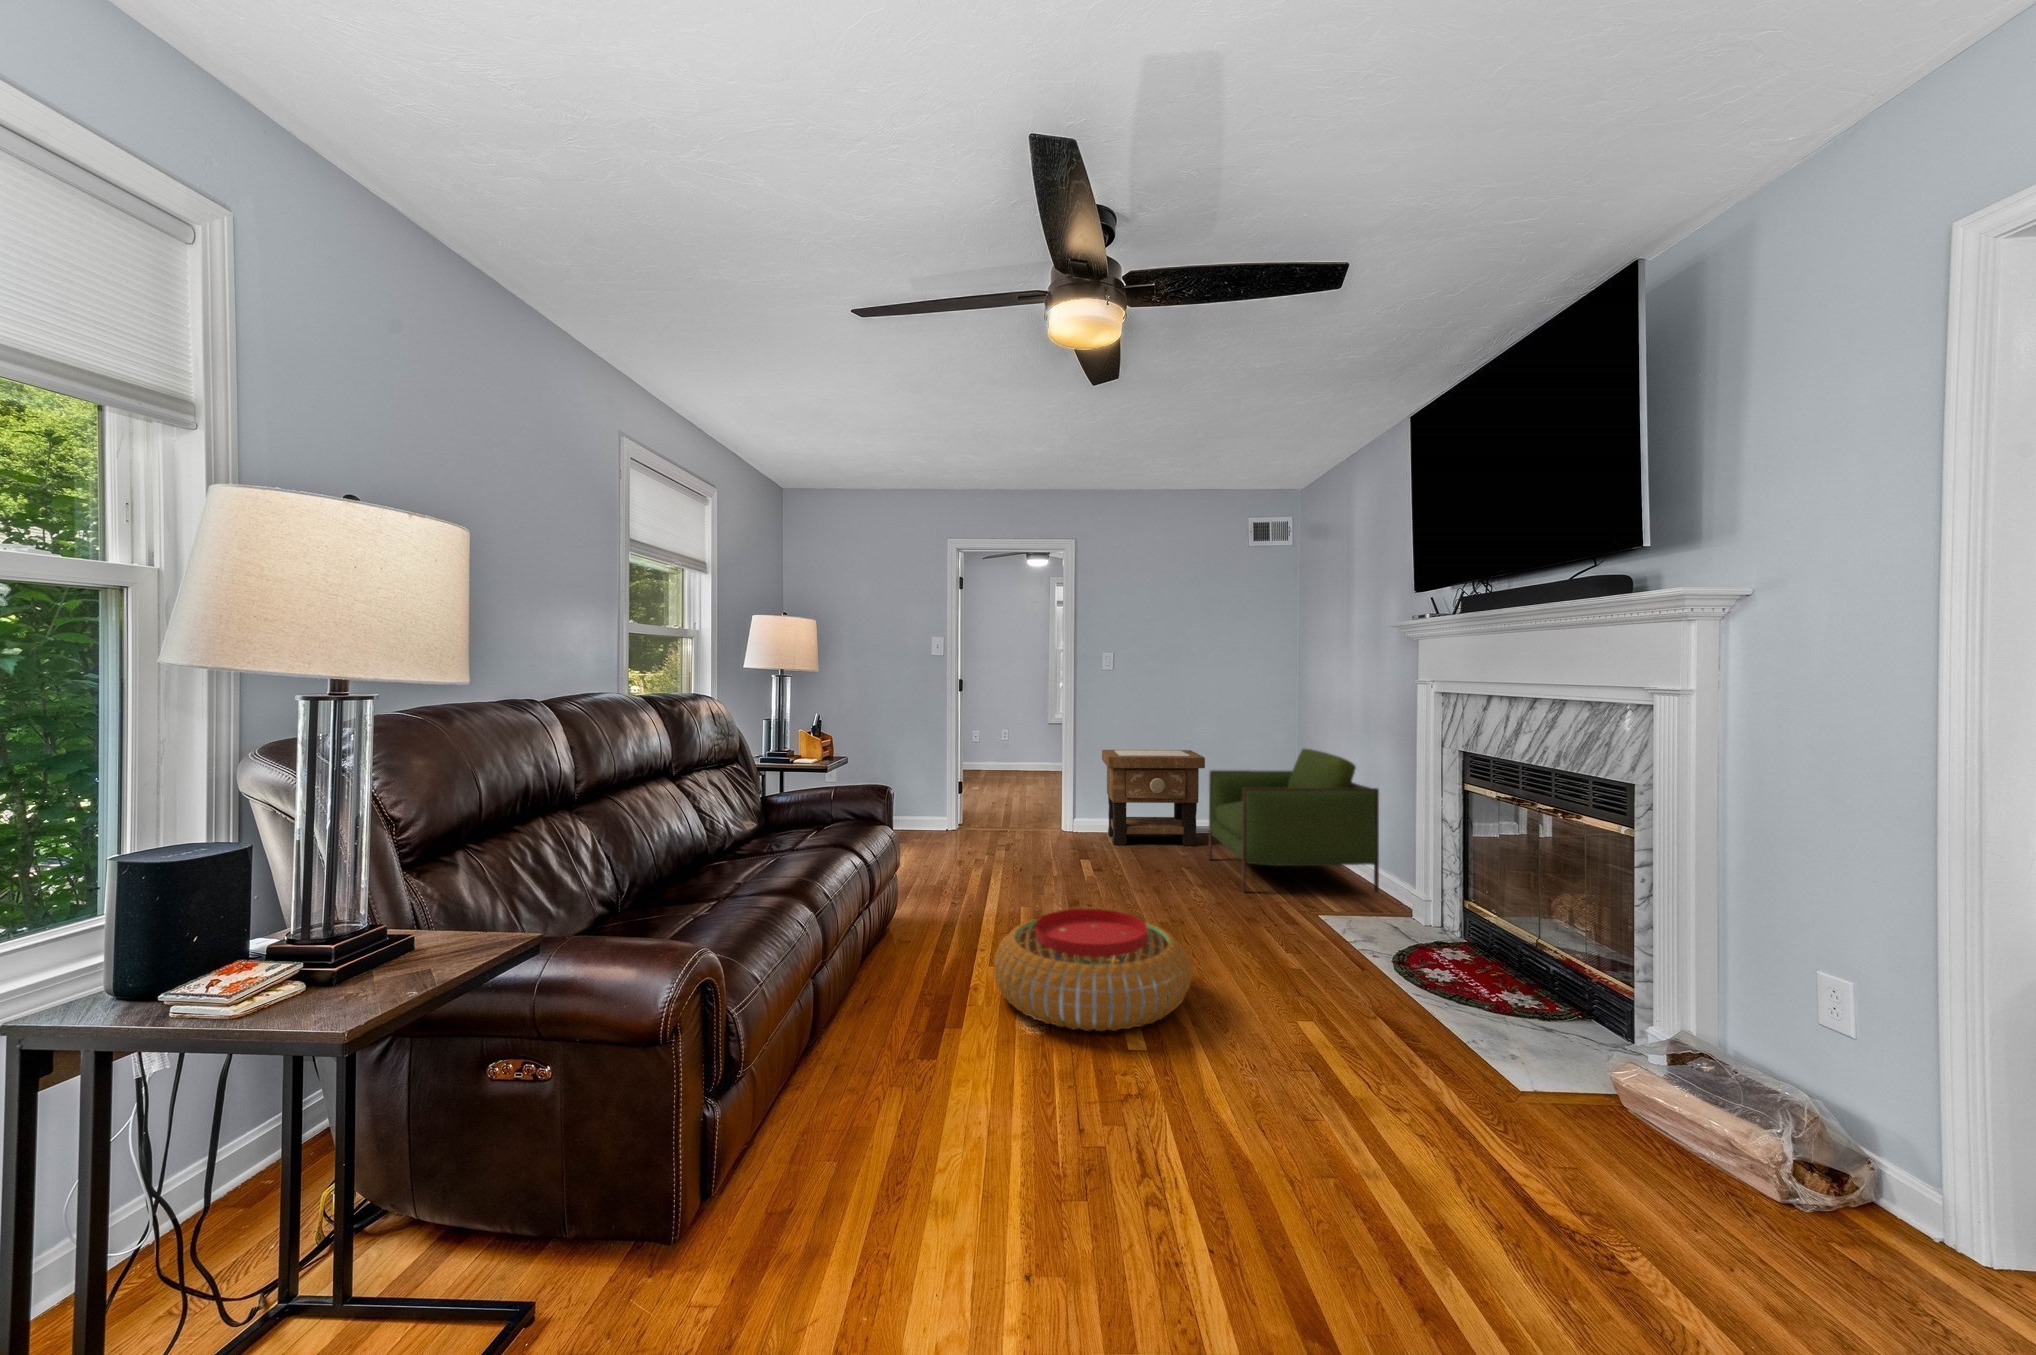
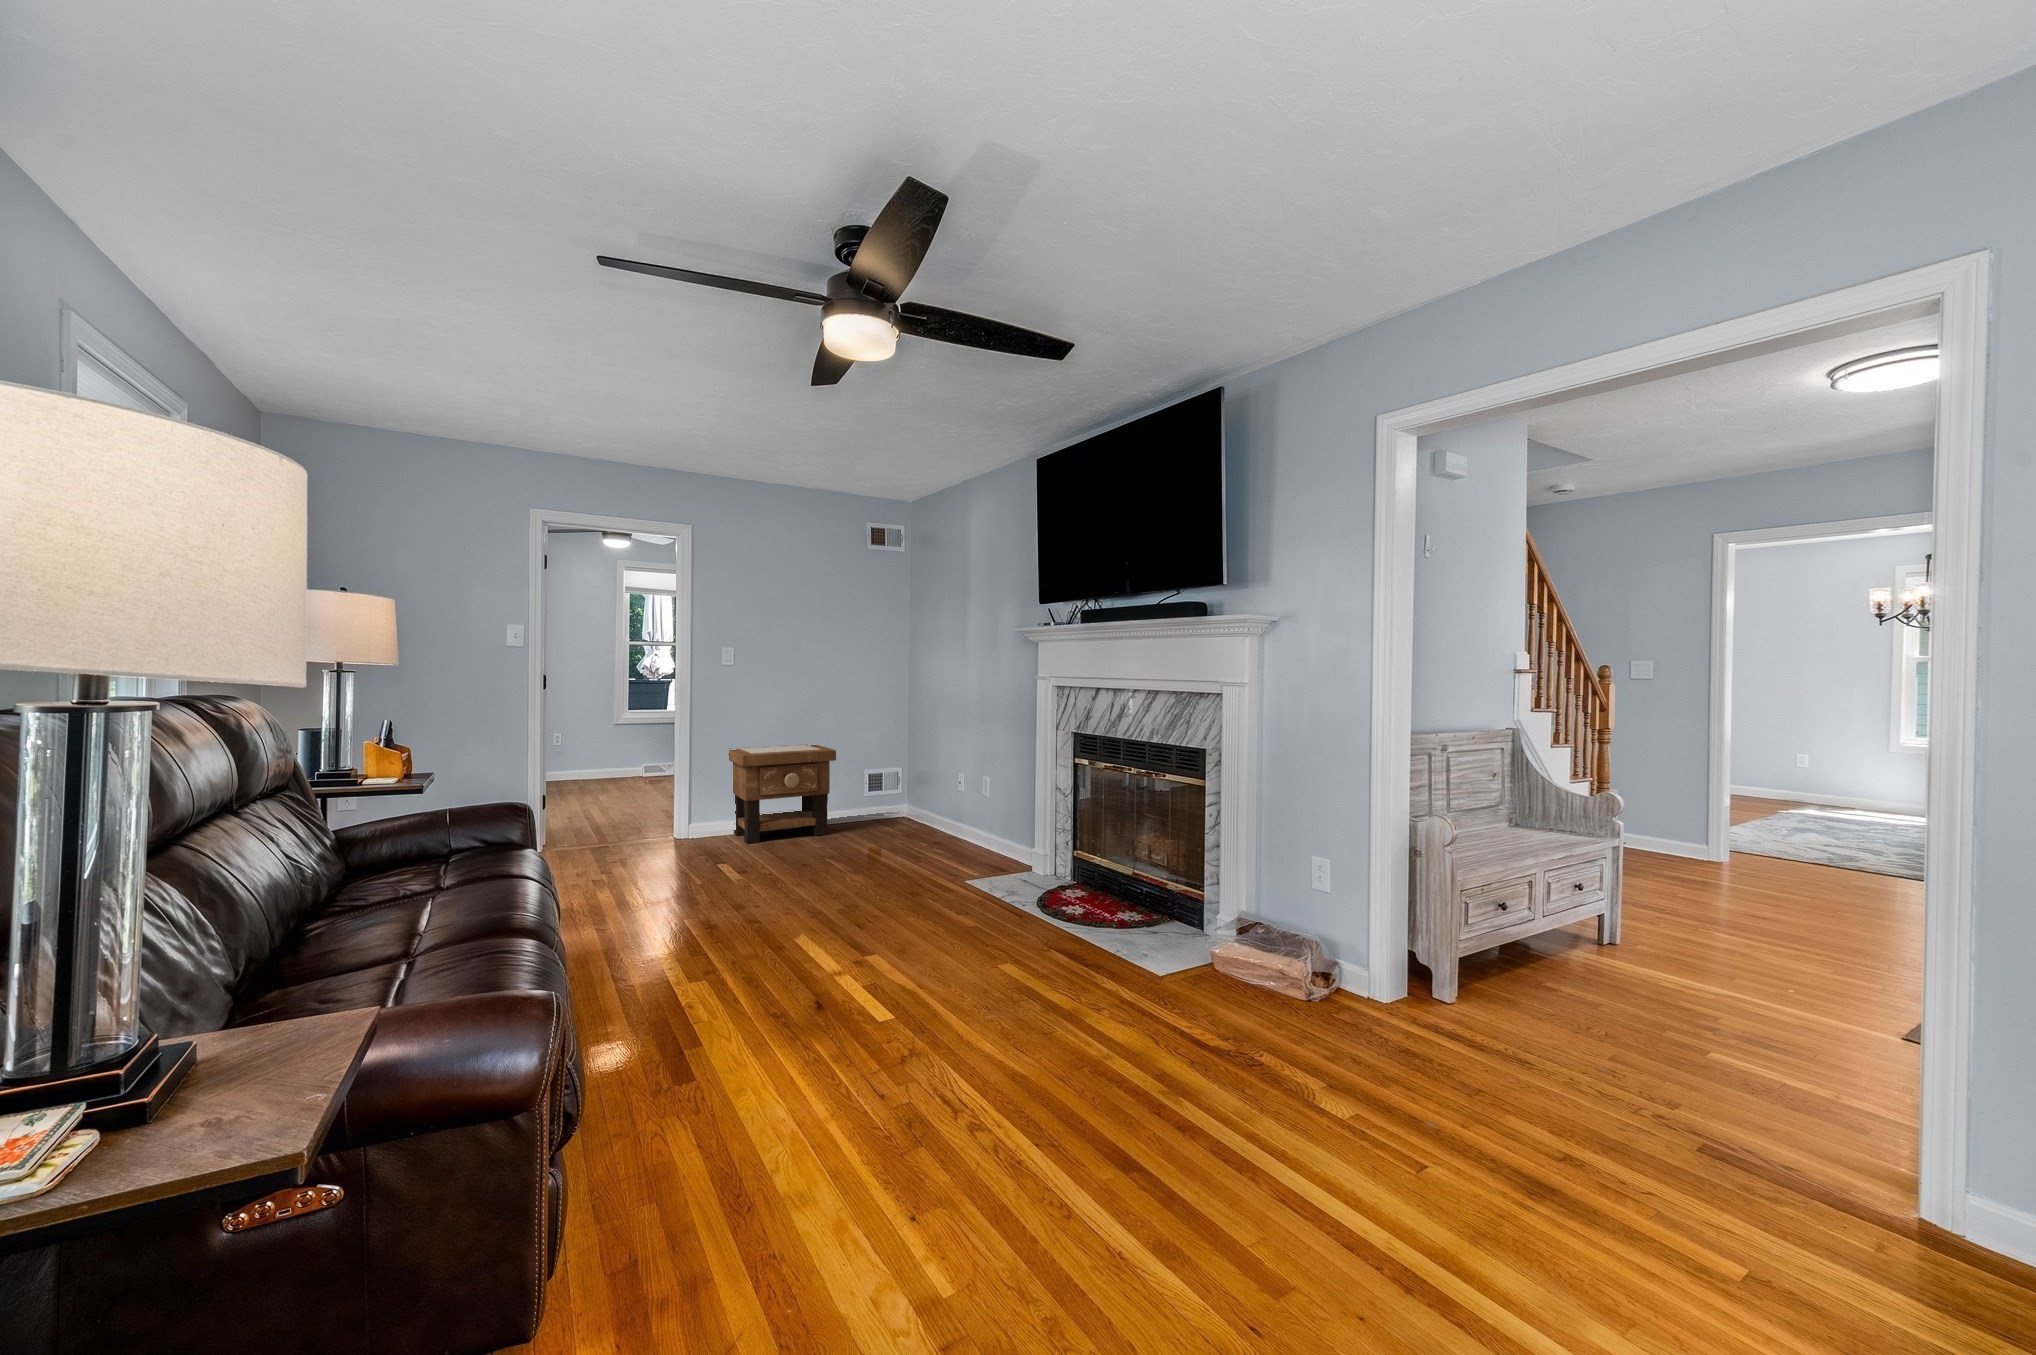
armchair: present [1208,749,1379,893] -> none [846,737,998,870]
pouf: present [994,909,1191,1031] -> none [717,901,911,1017]

